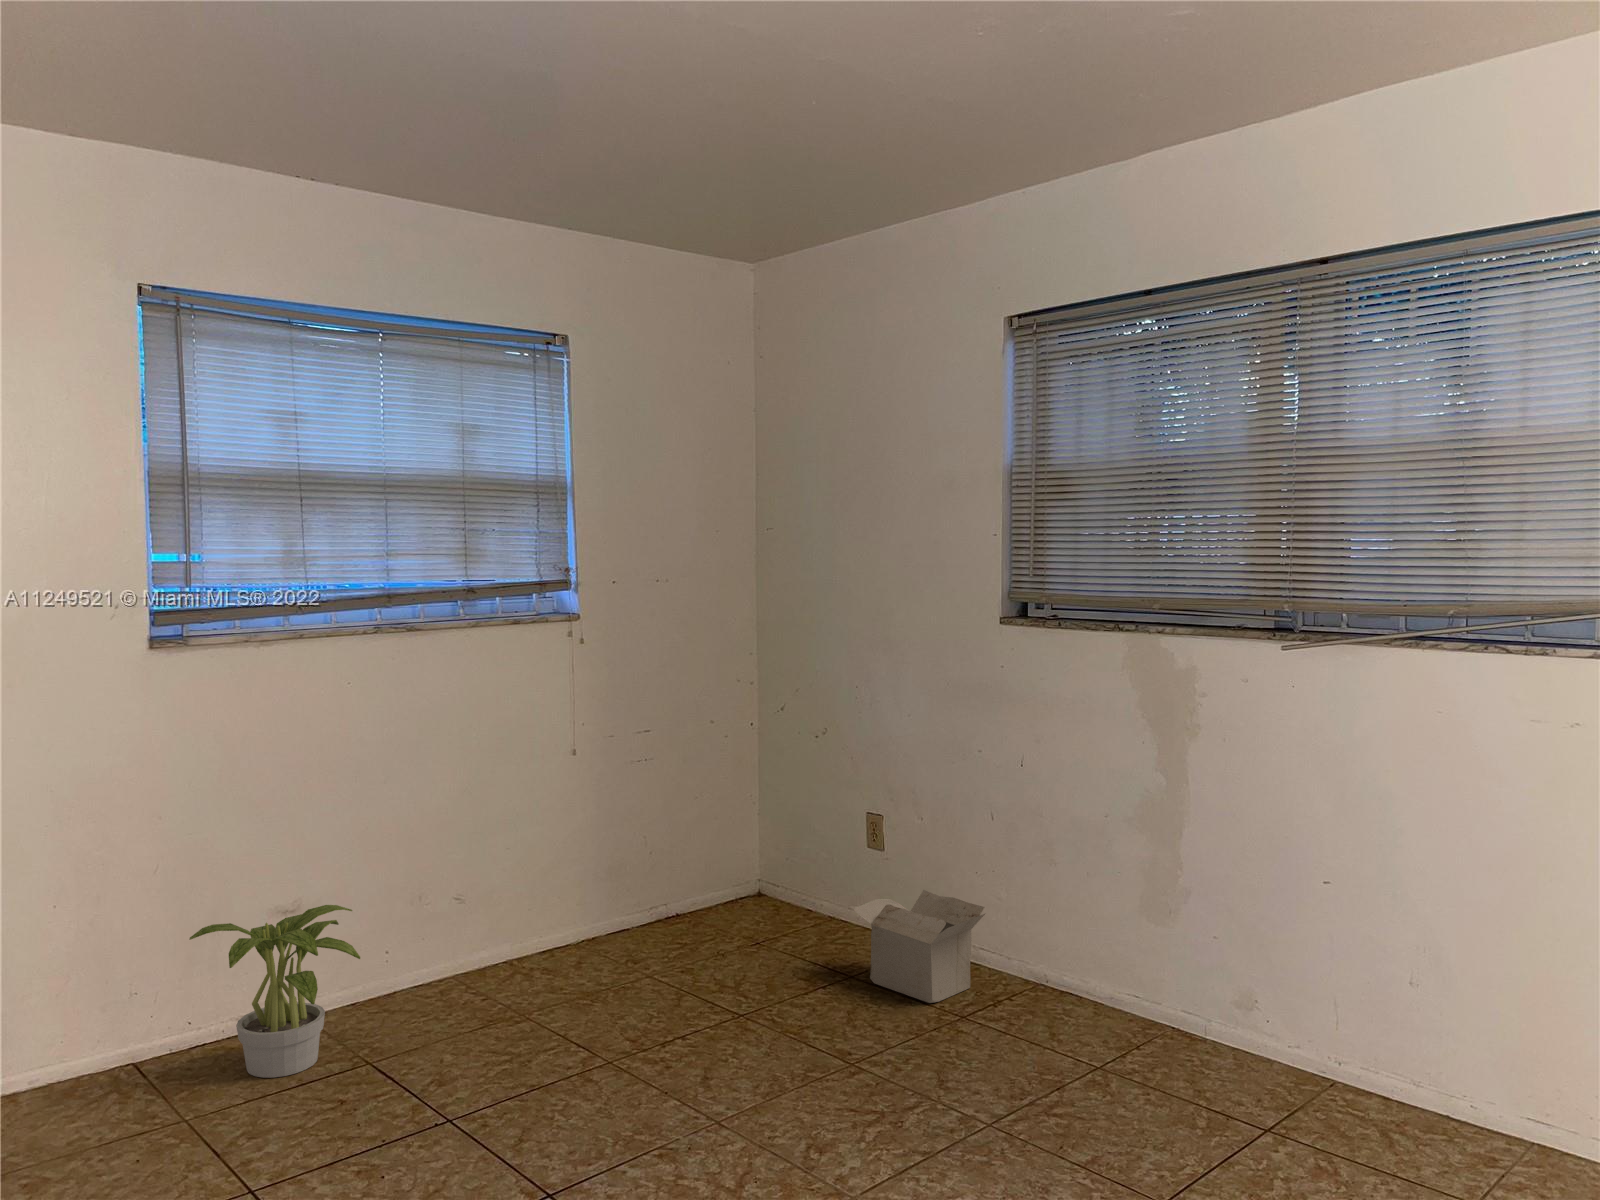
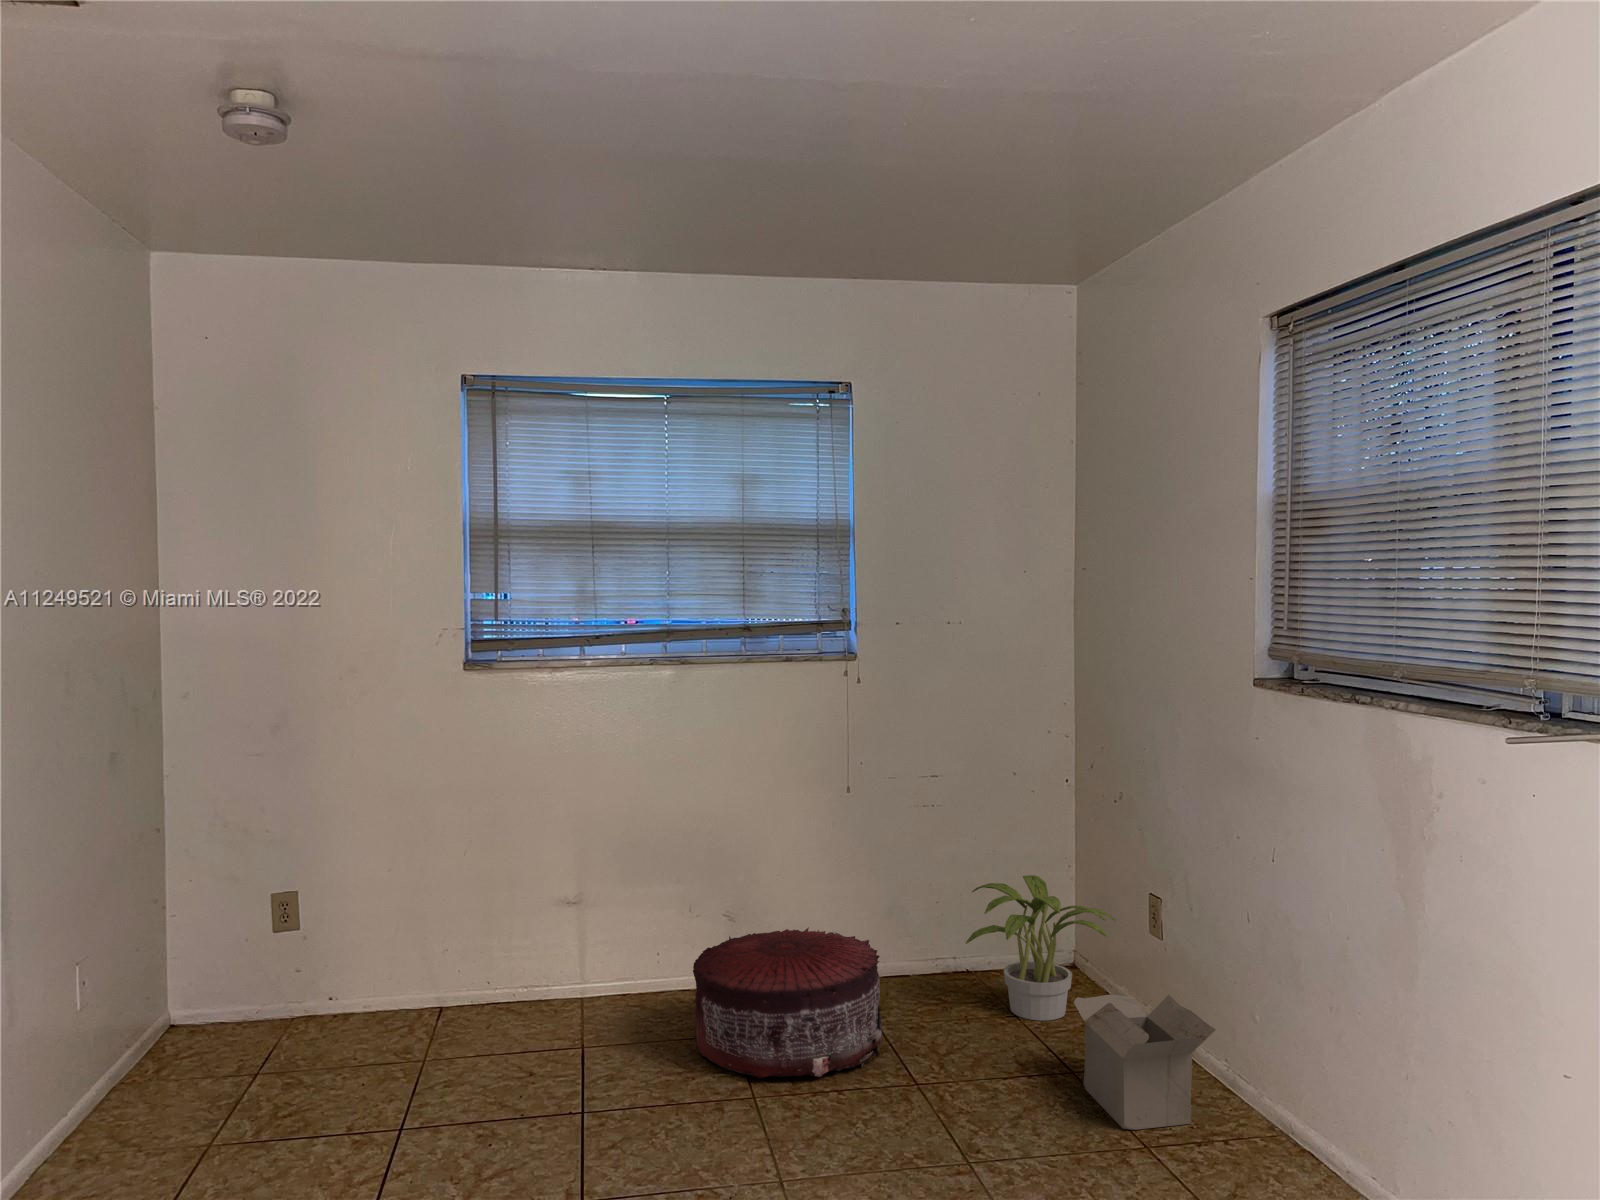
pouf: none [484,891,690,1042] -> present [693,927,882,1078]
potted plant: present [190,905,360,1078] -> present [966,875,1116,1021]

